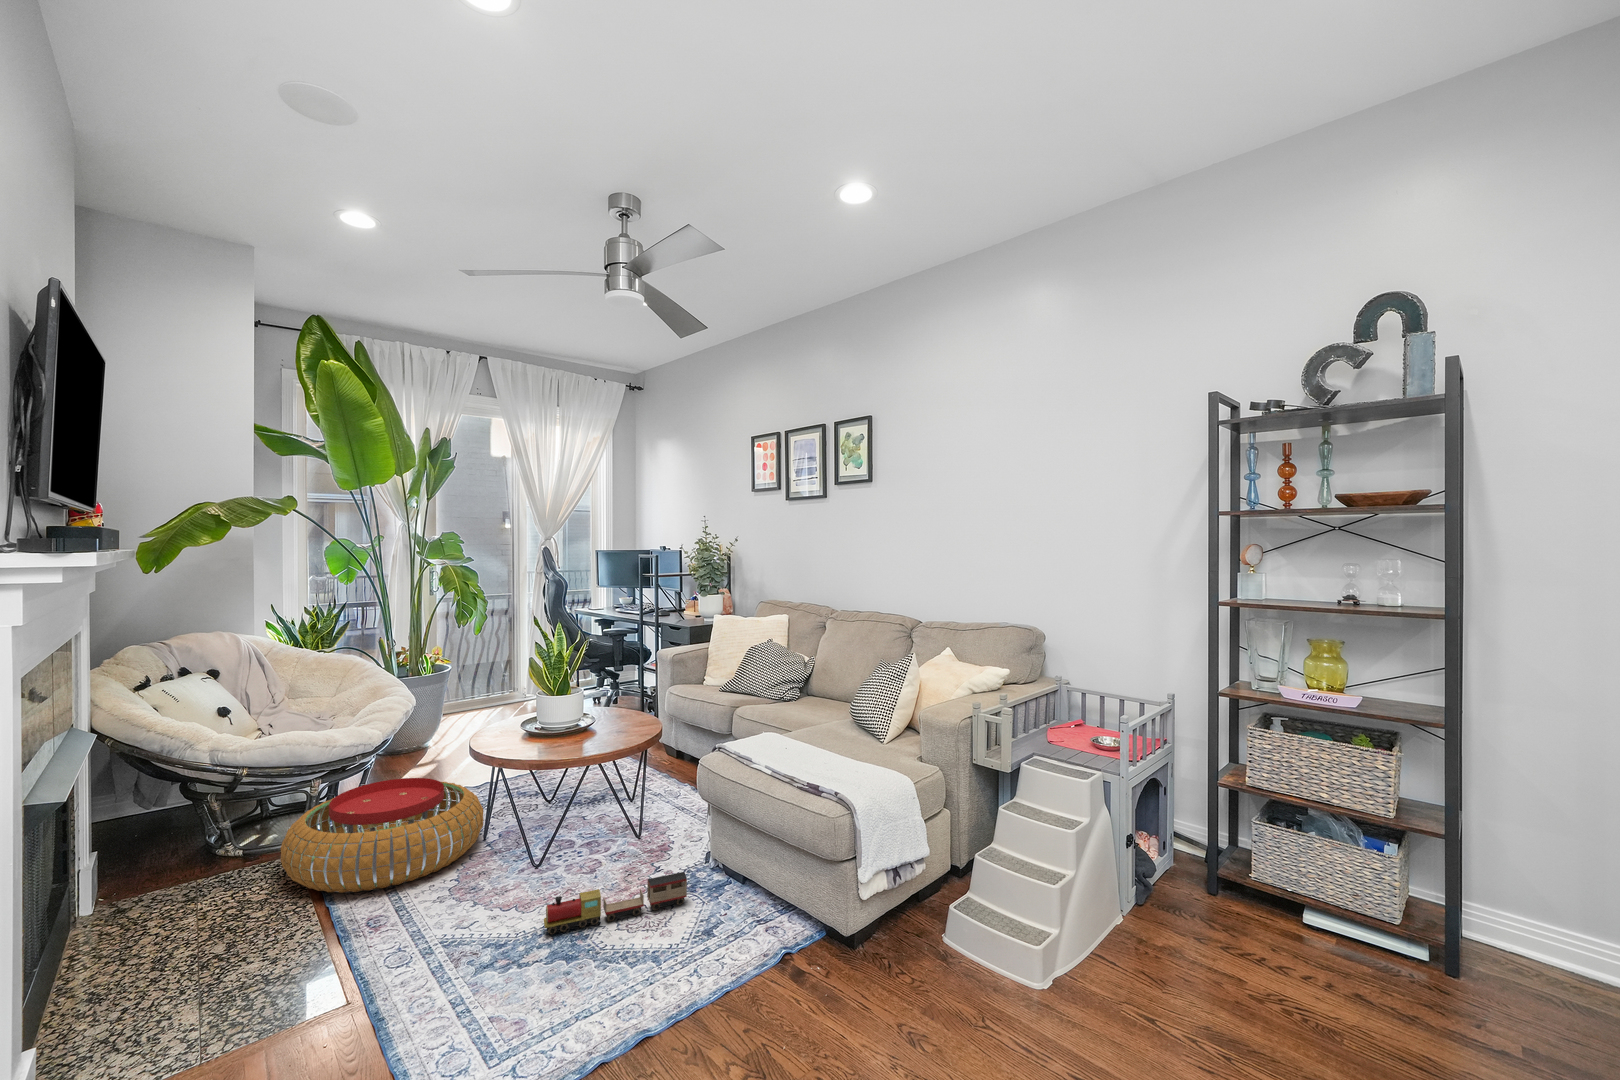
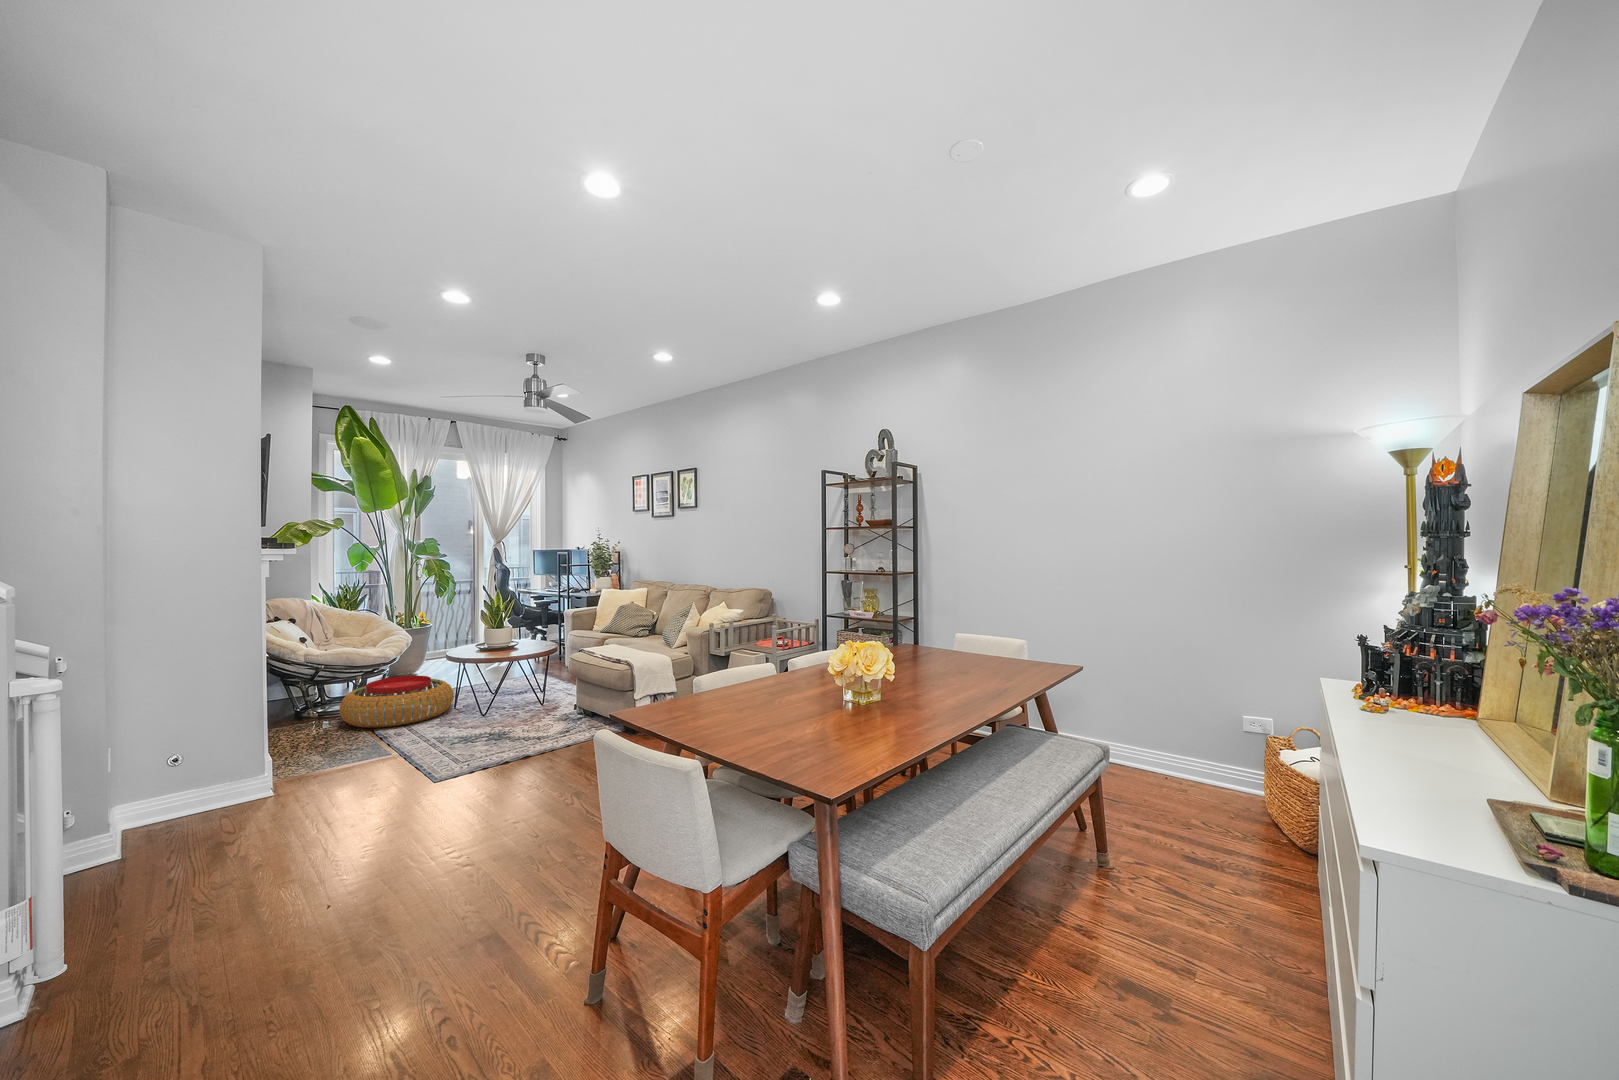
toy train: present [544,872,687,934] -> none [485,710,561,736]

